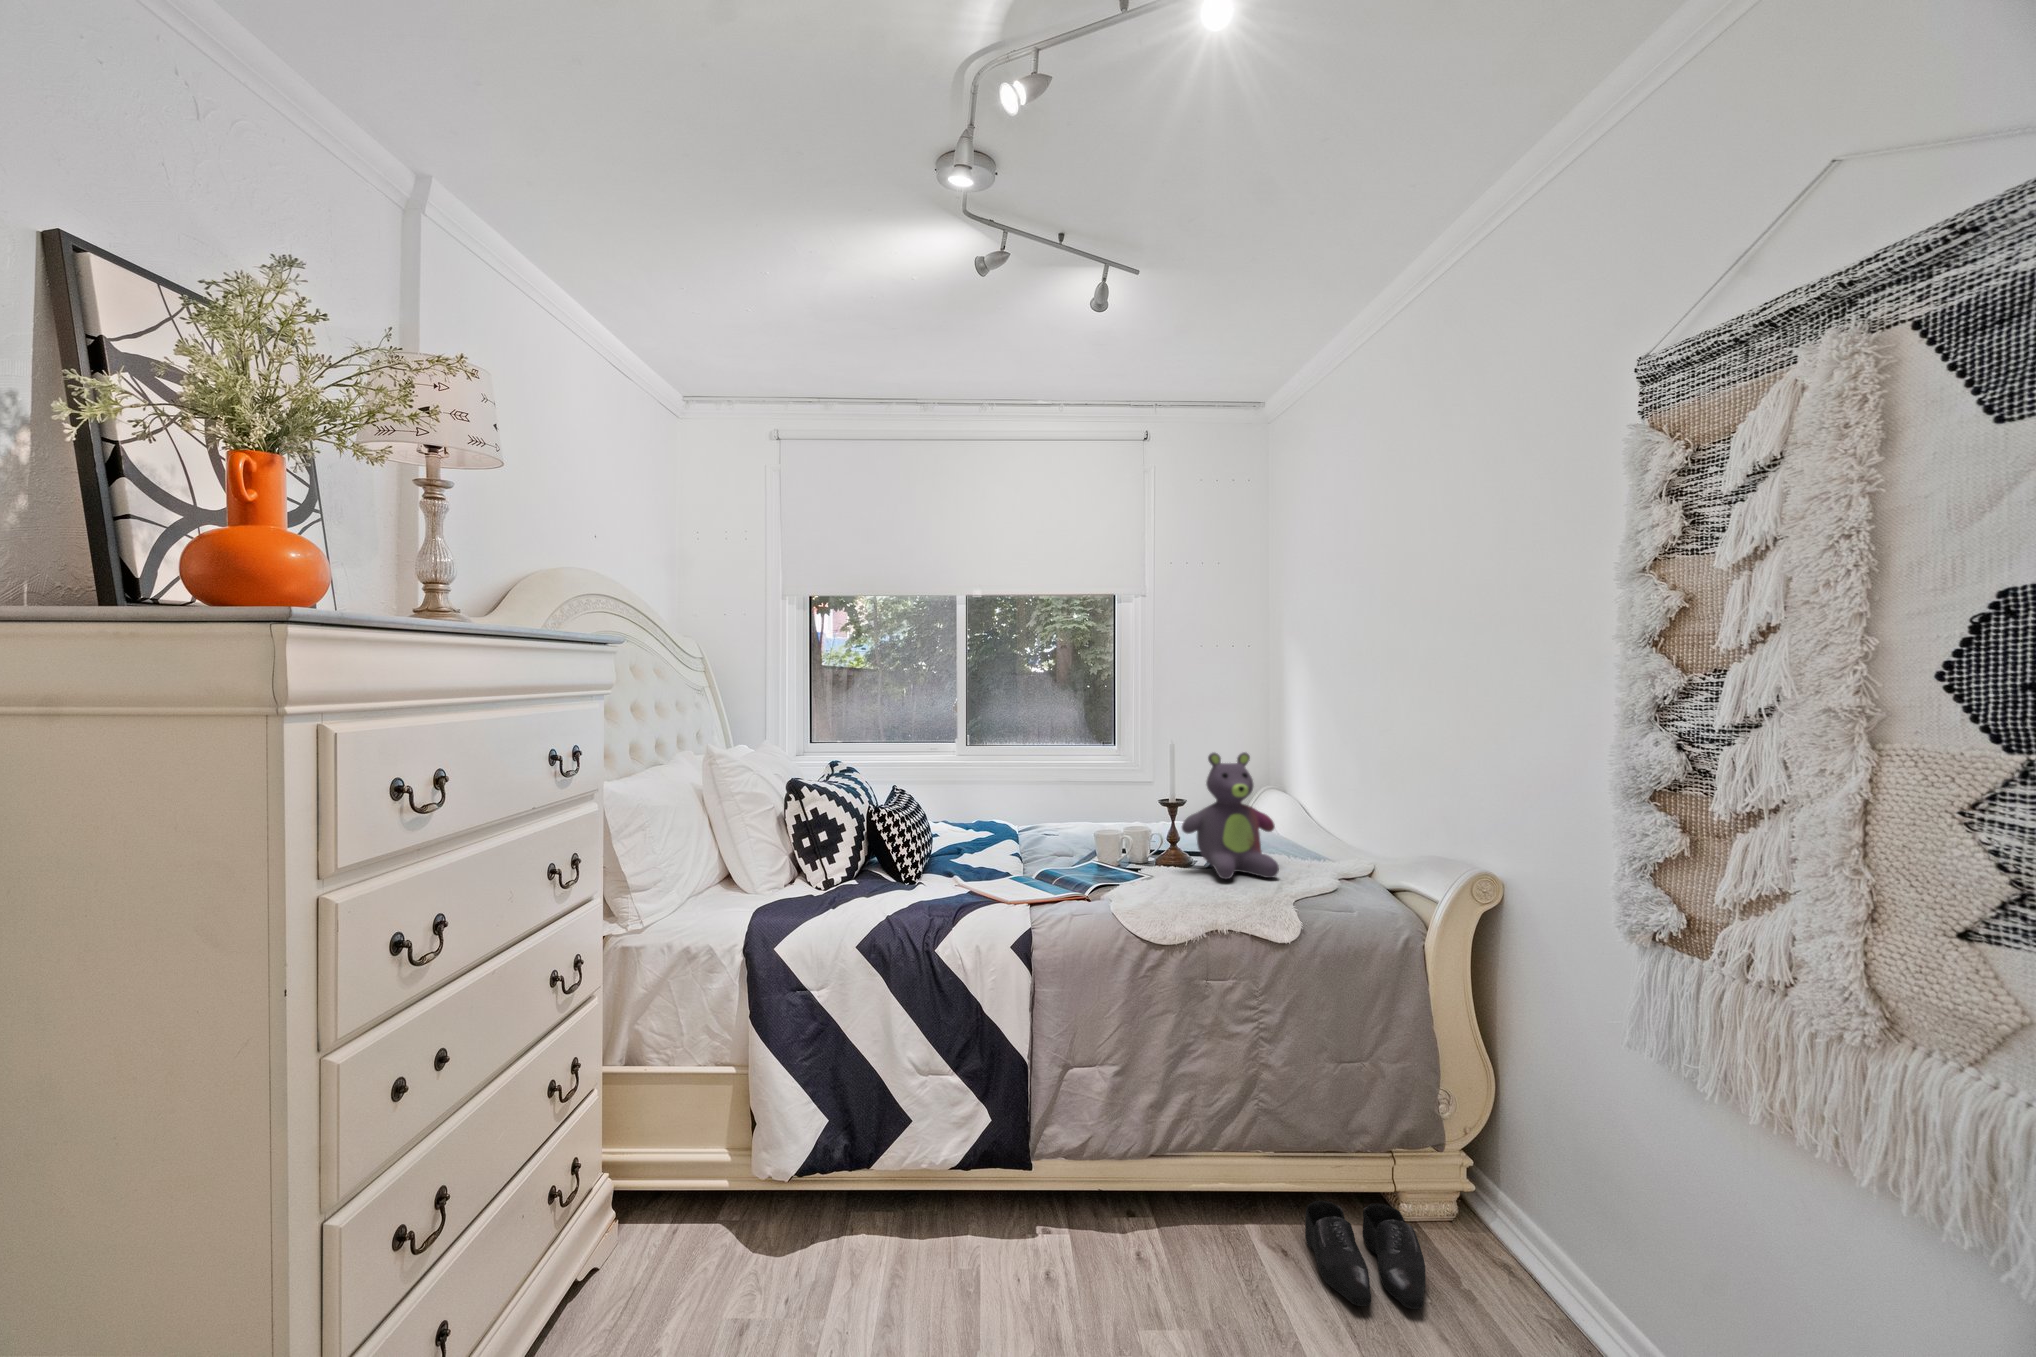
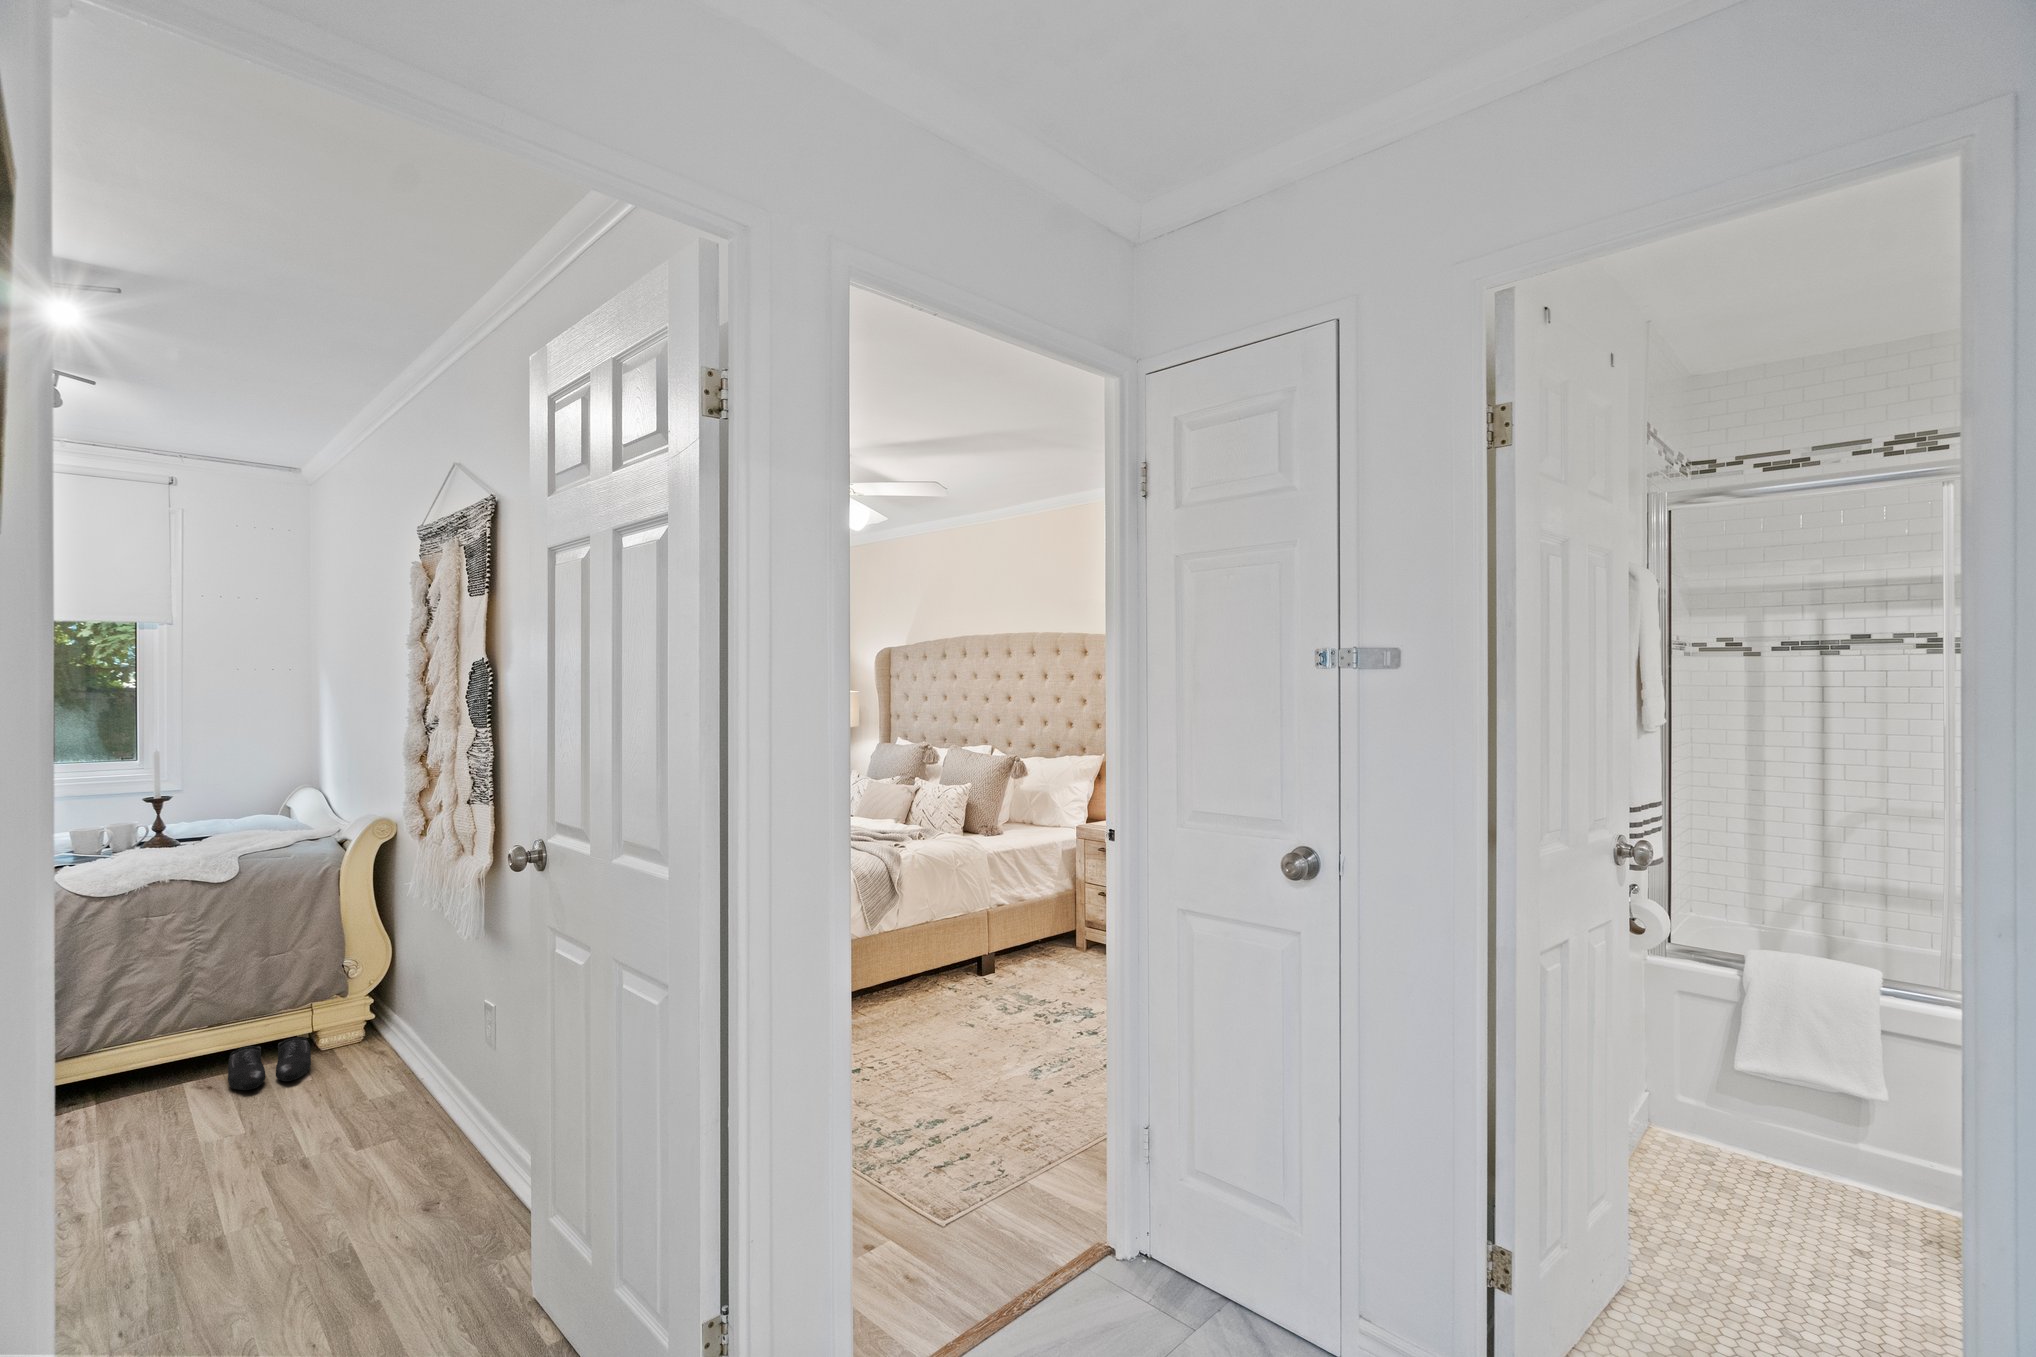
stuffed bear: present [1182,752,1279,879] -> none [147,754,243,849]

